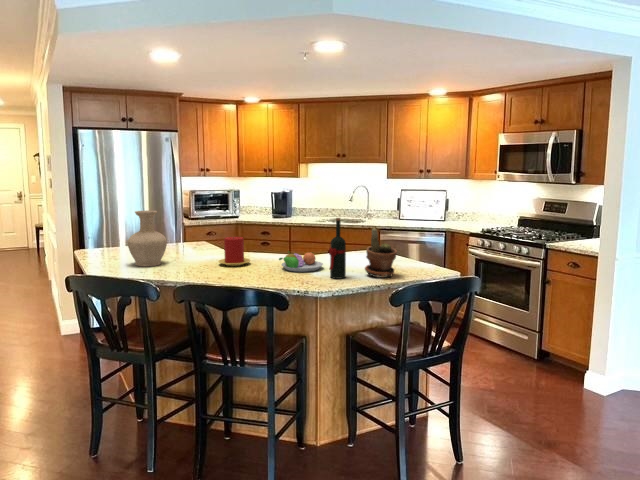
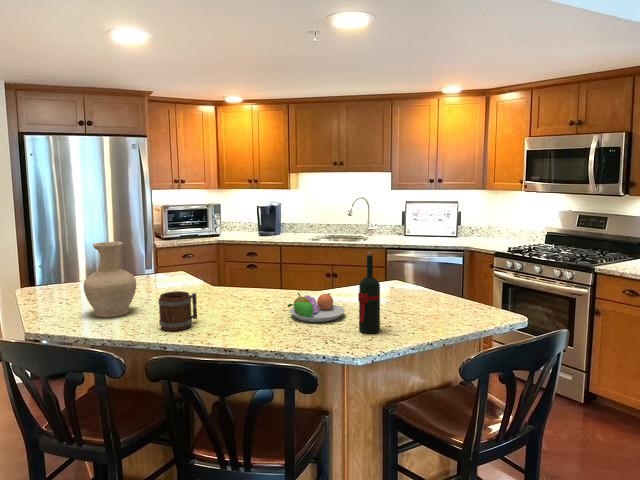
potted plant: present [365,228,397,278] -> none [403,265,447,330]
candle: present [218,237,250,266] -> none [205,274,247,314]
mug: none [183,247,212,275] -> present [159,291,197,331]

